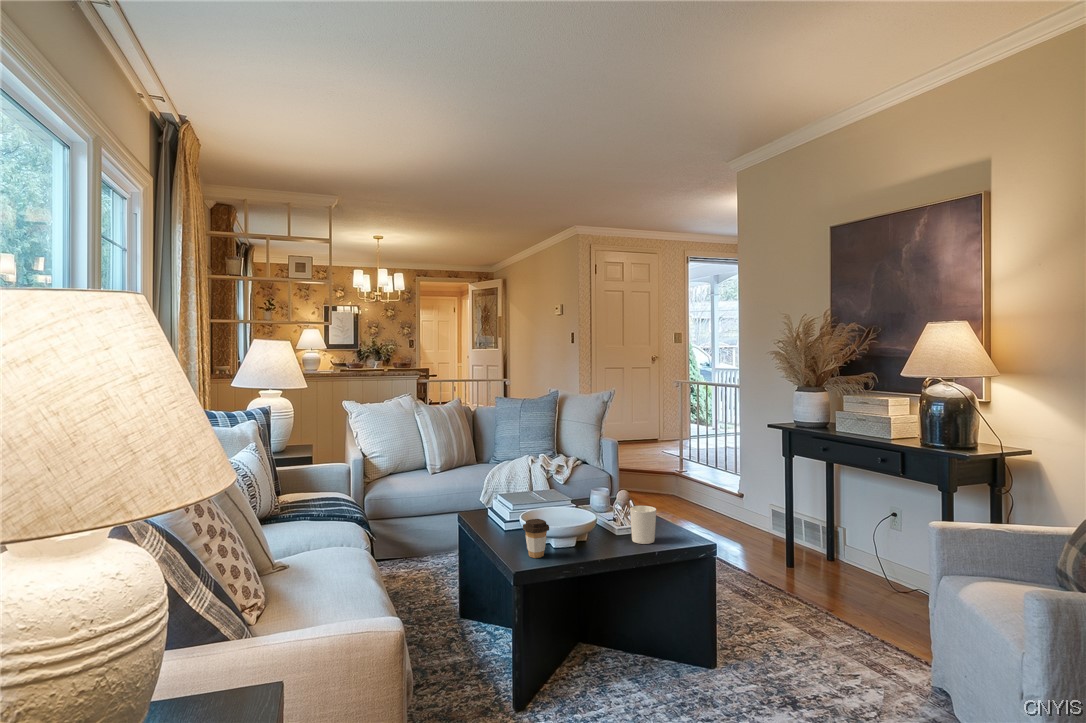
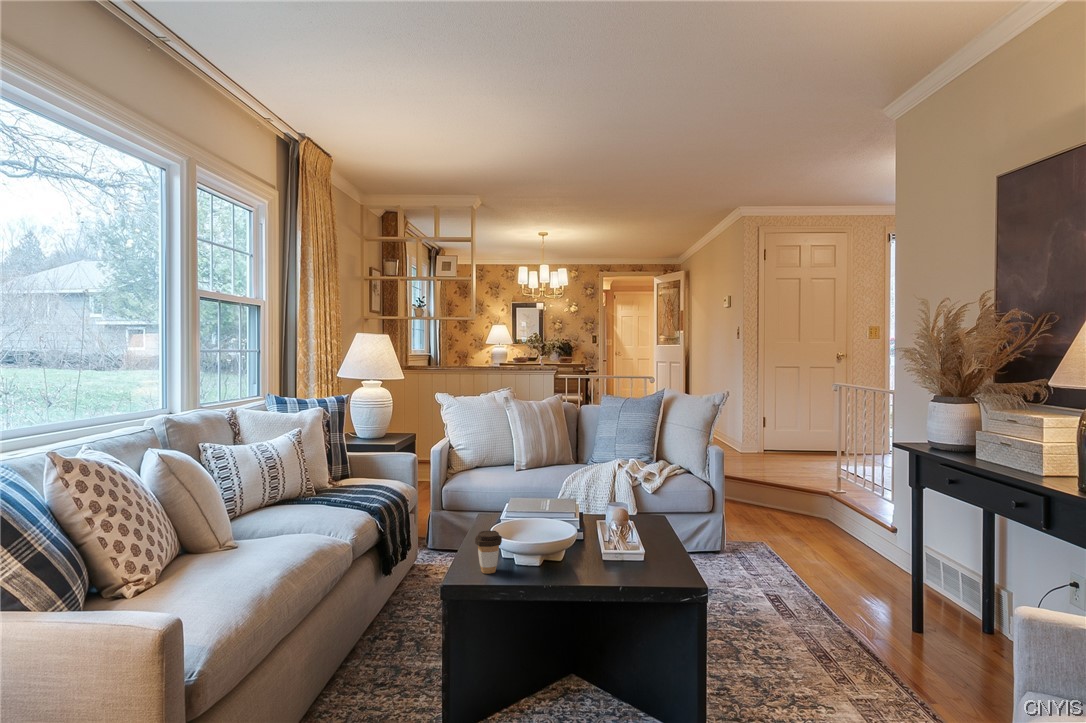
candle holder: present [630,506,656,544] -> none [607,530,638,576]

